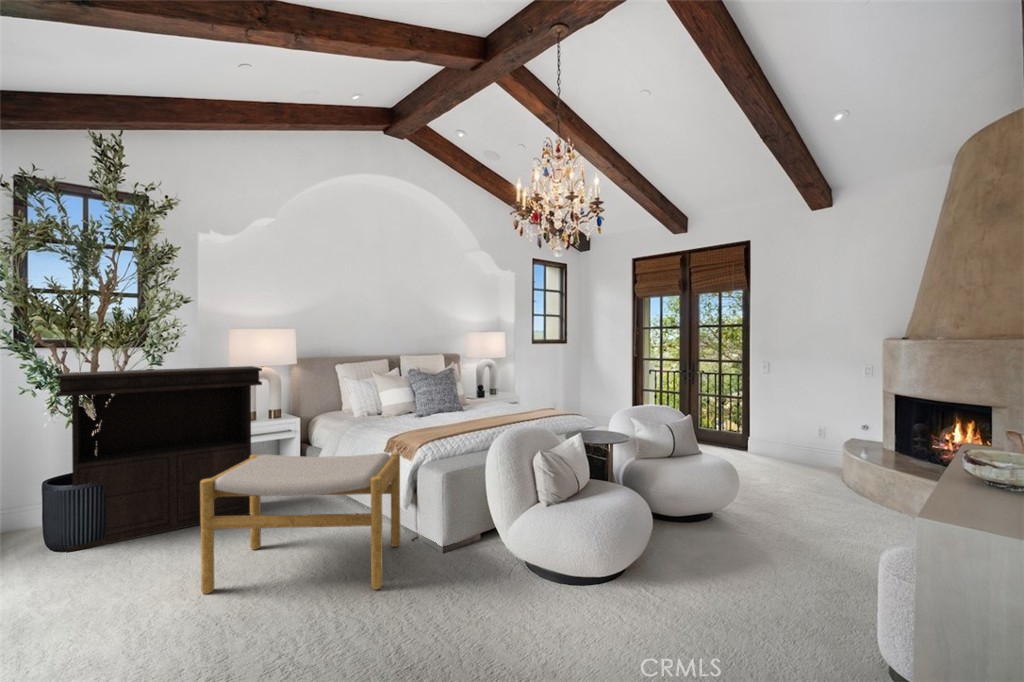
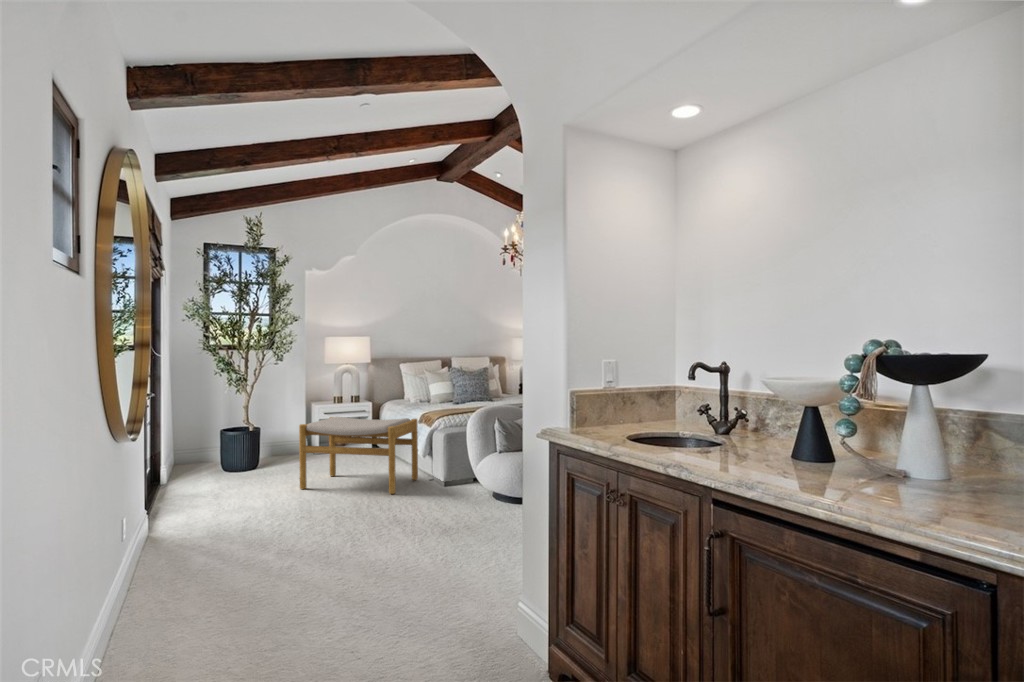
console table: present [56,366,262,552] -> none [228,363,342,471]

